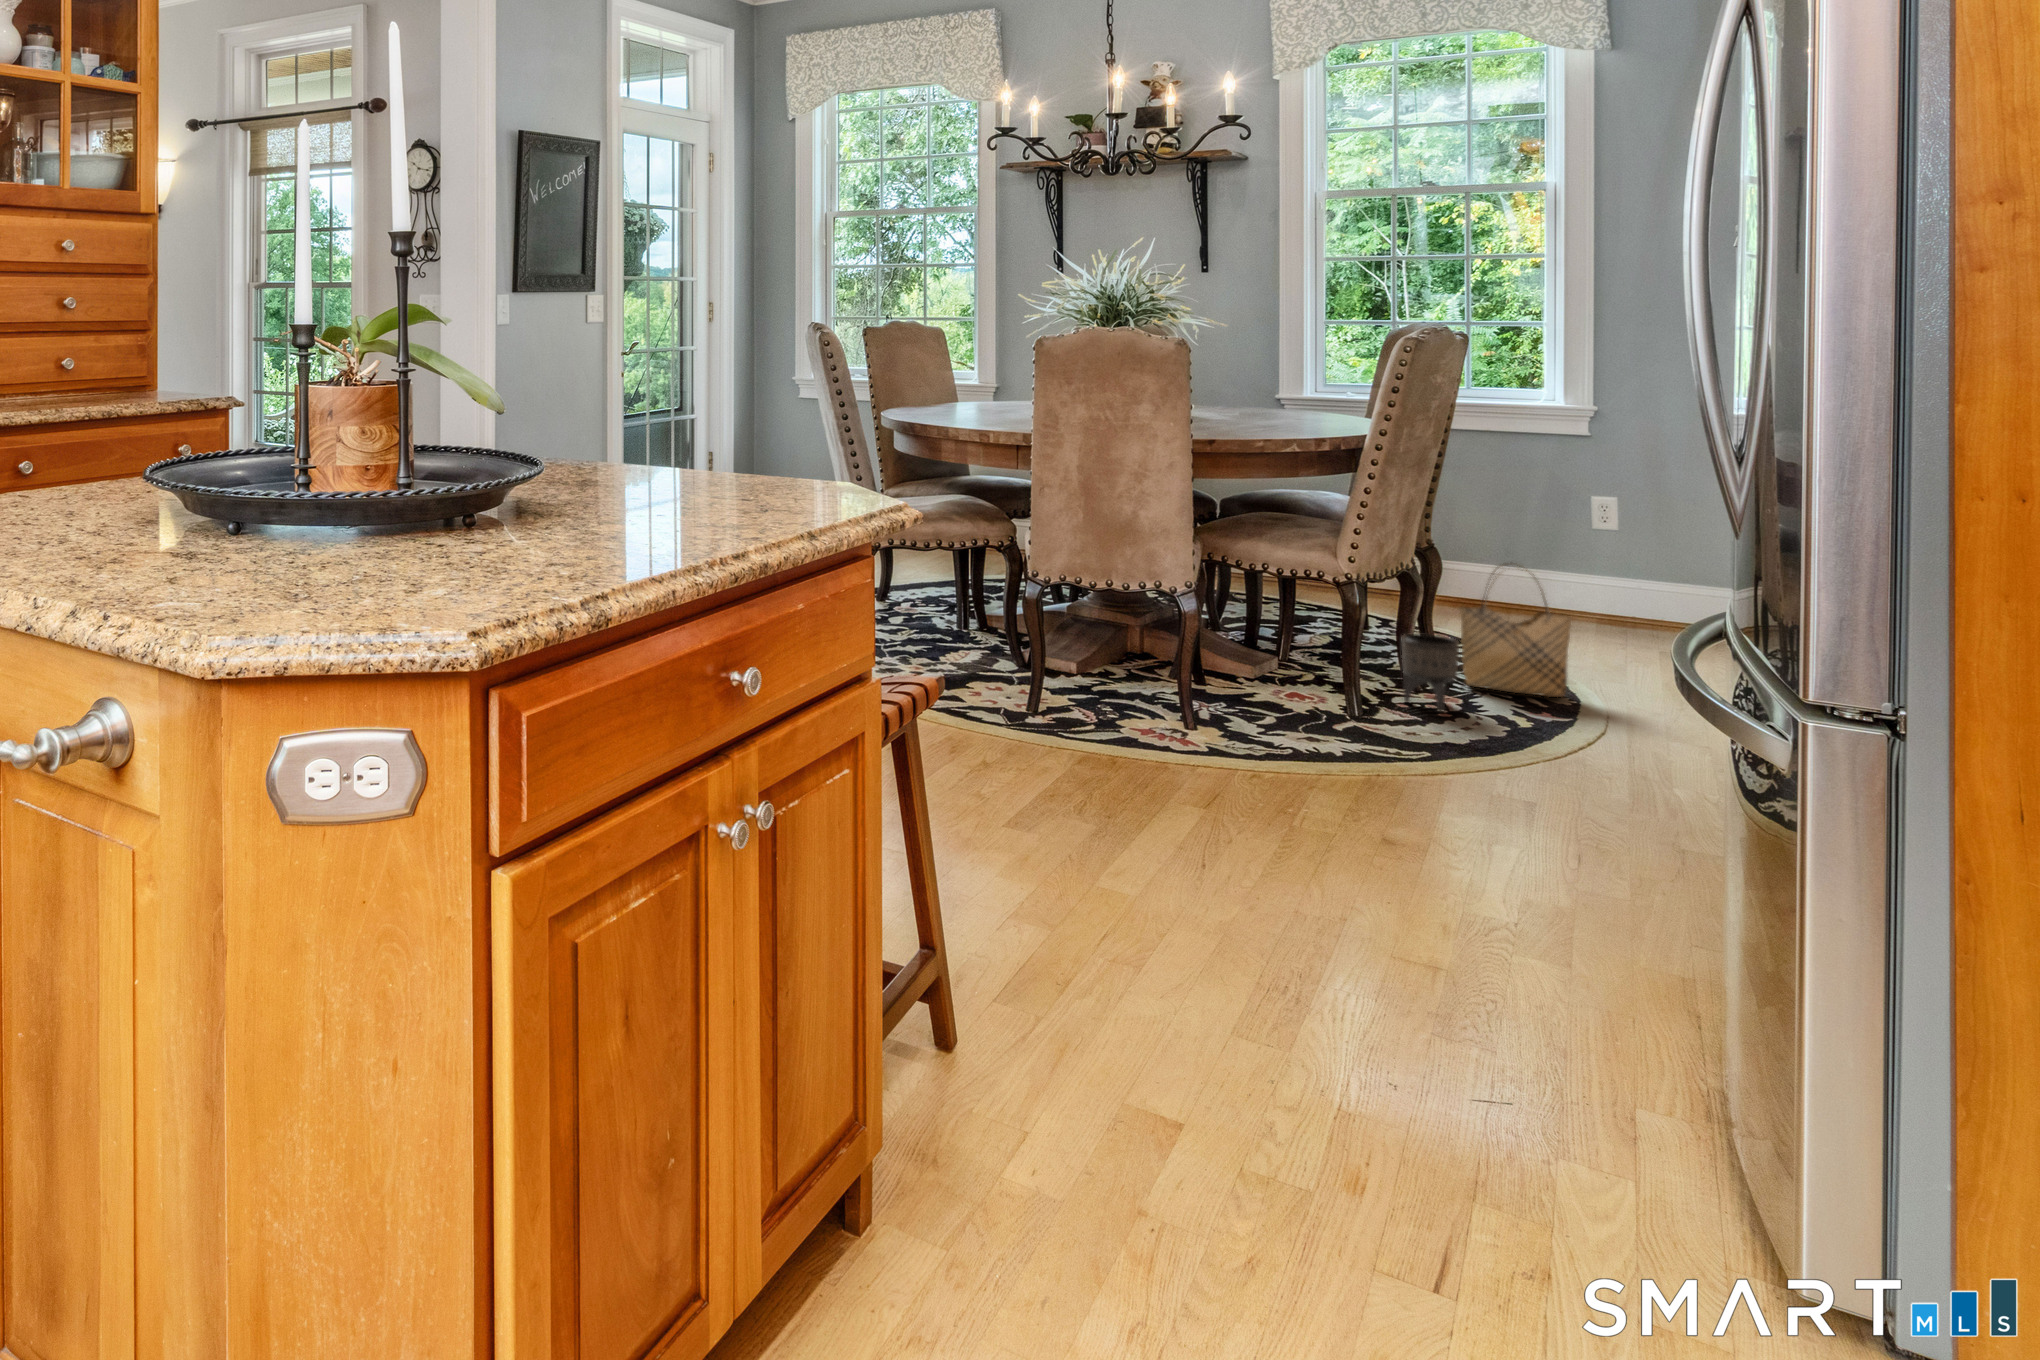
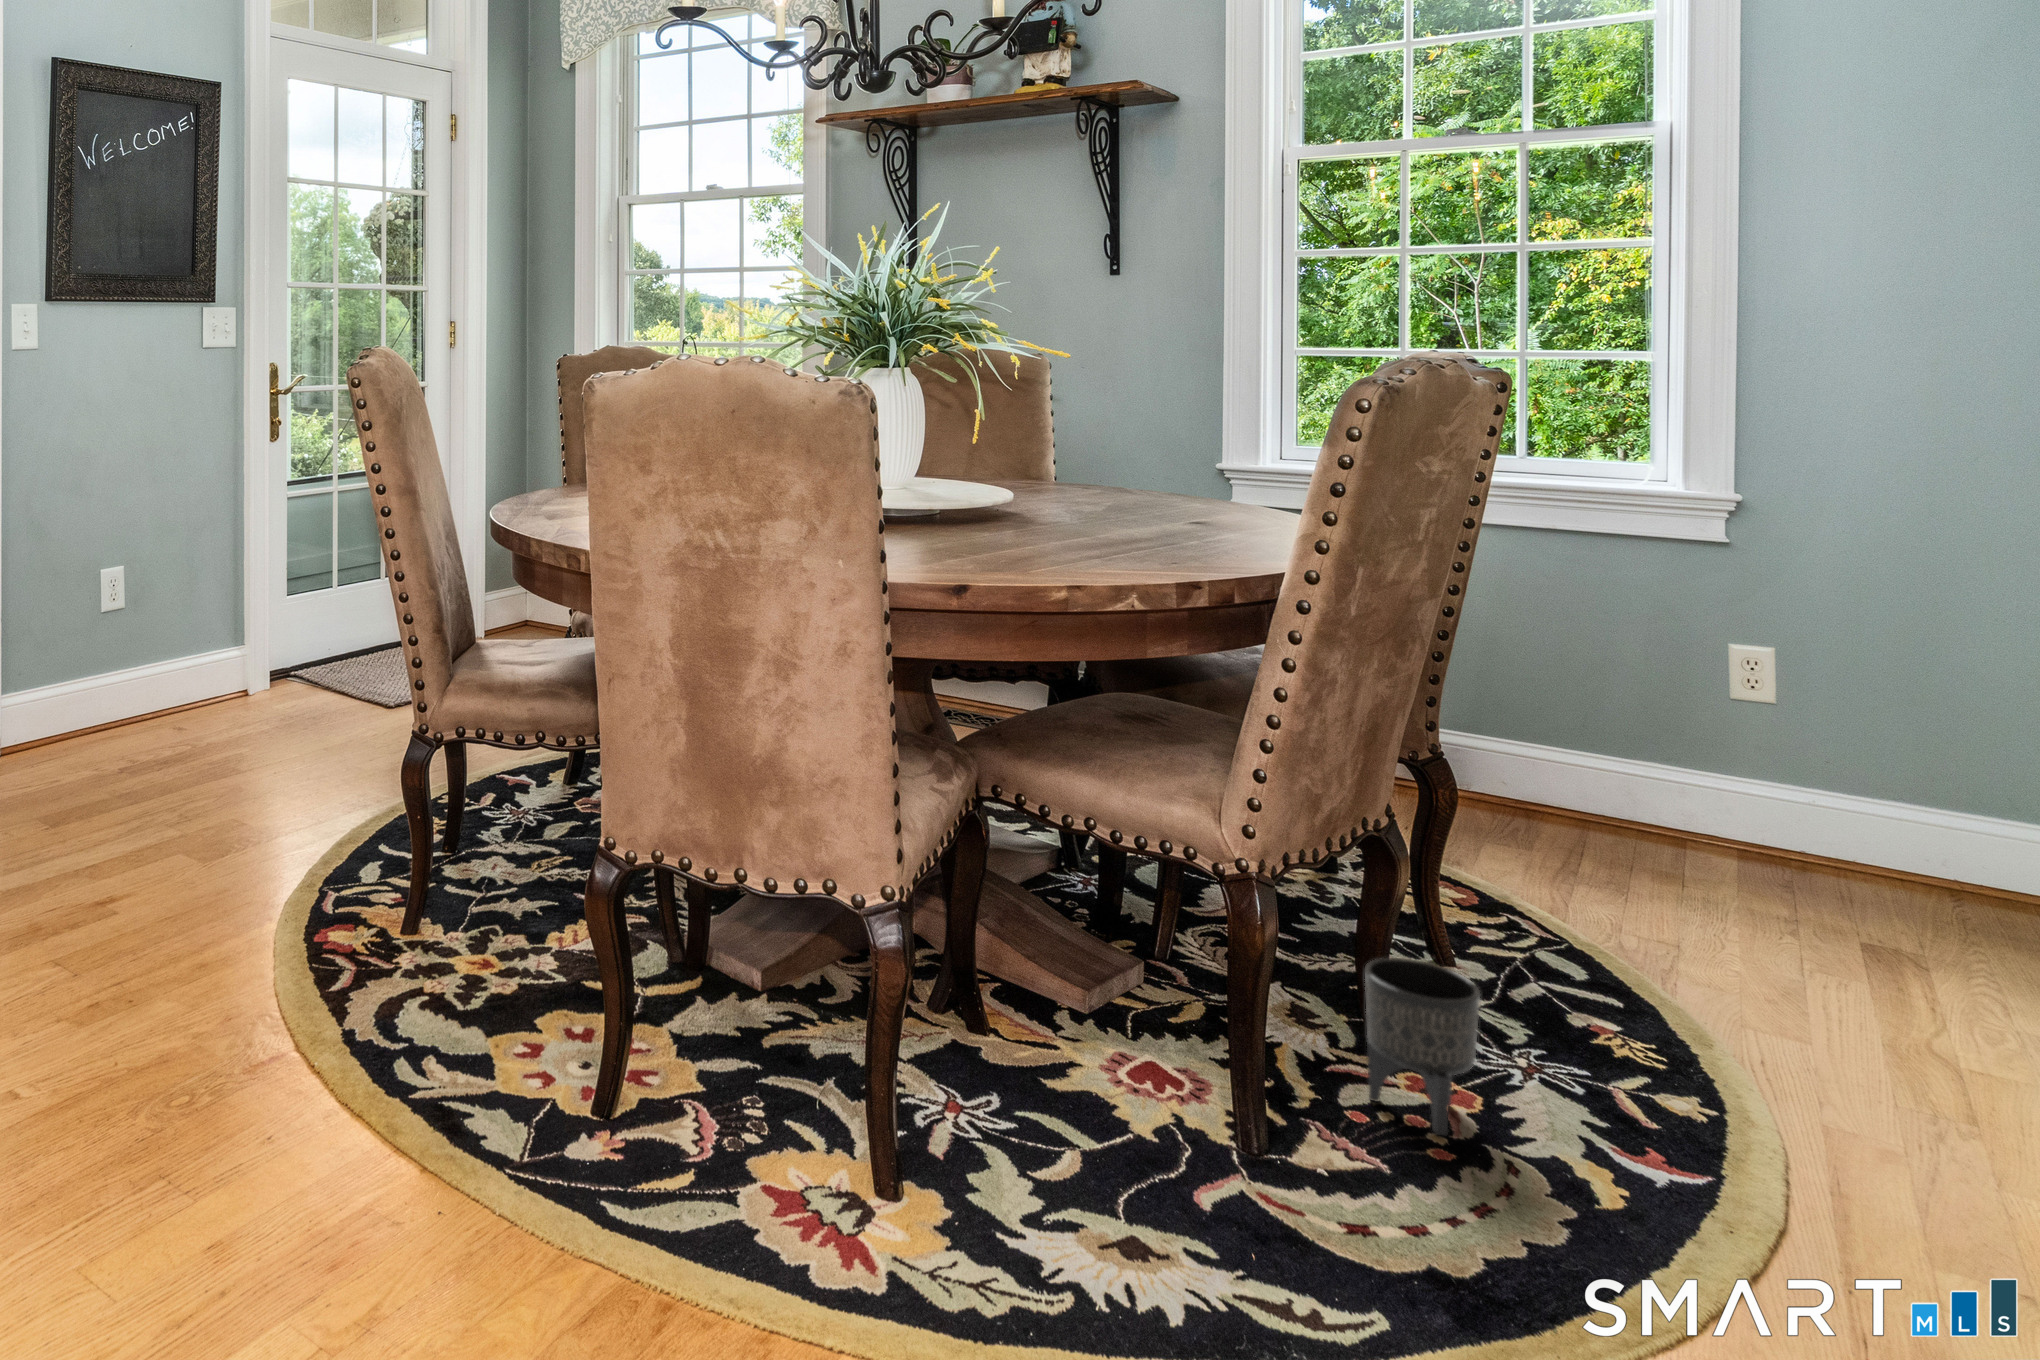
woven basket: present [1460,564,1572,697] -> none [1484,811,1712,1099]

